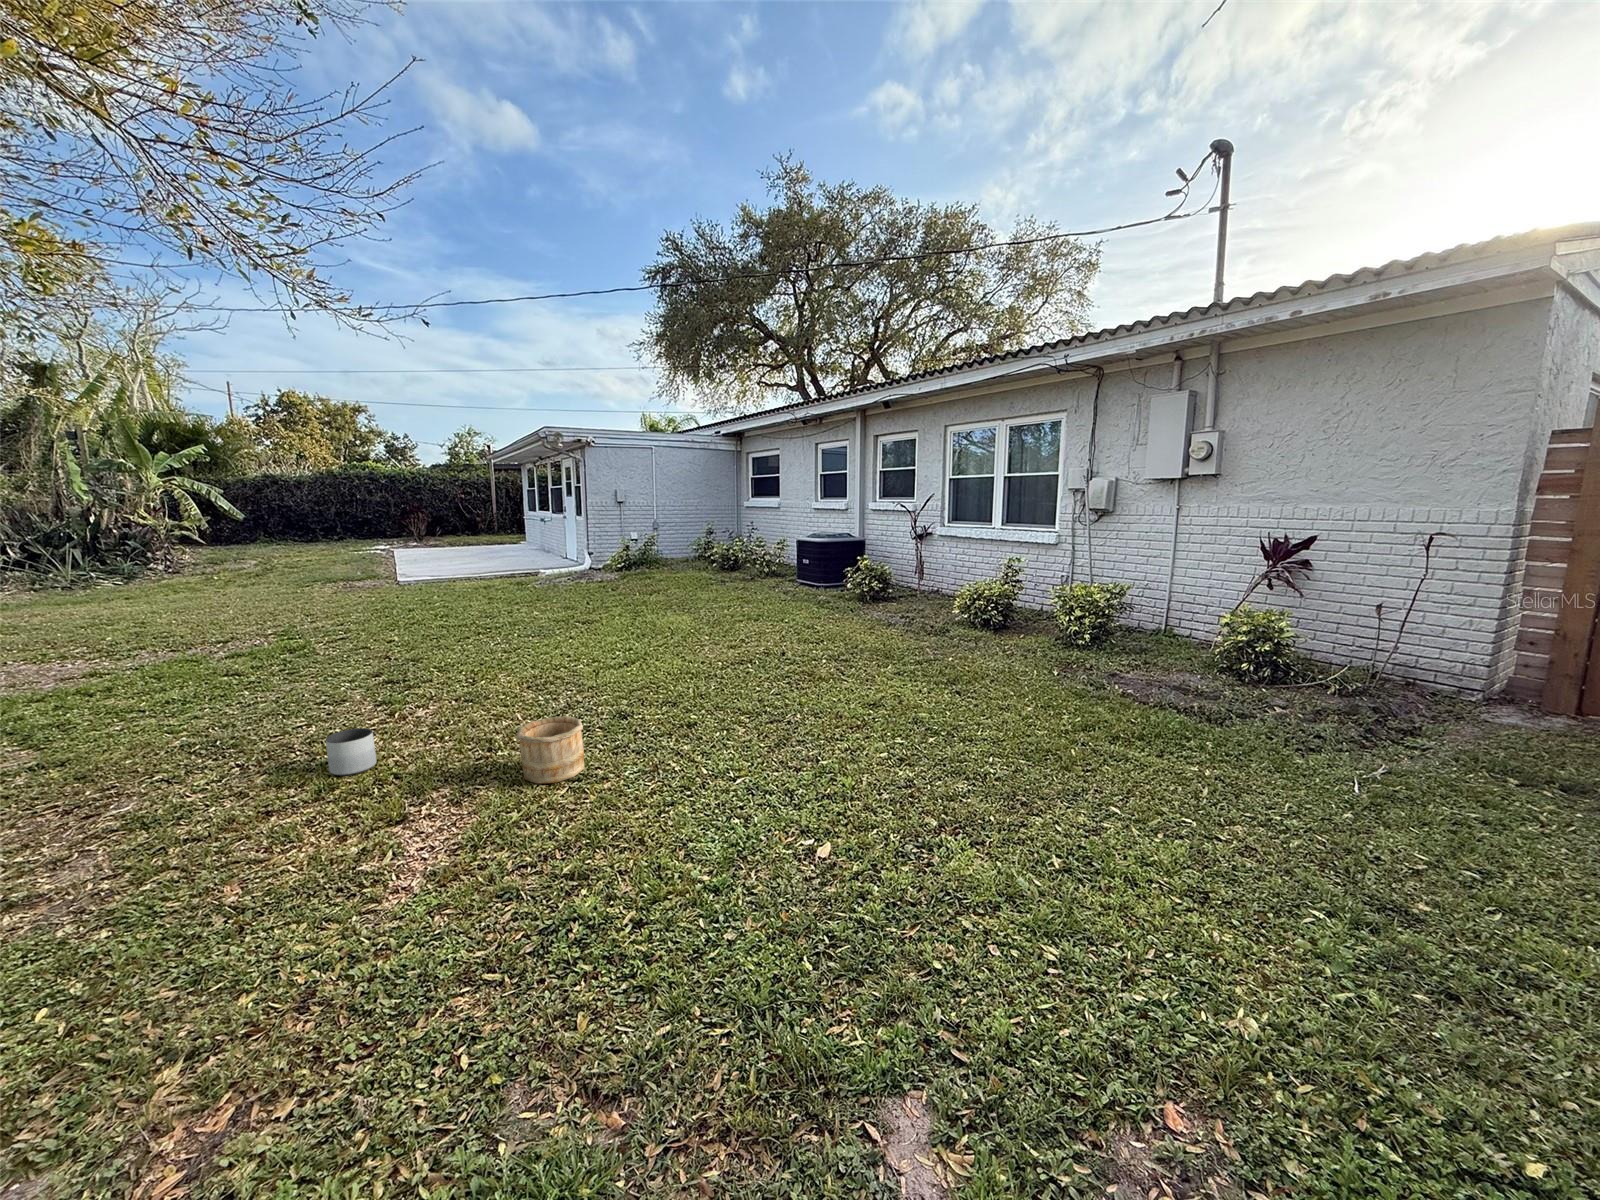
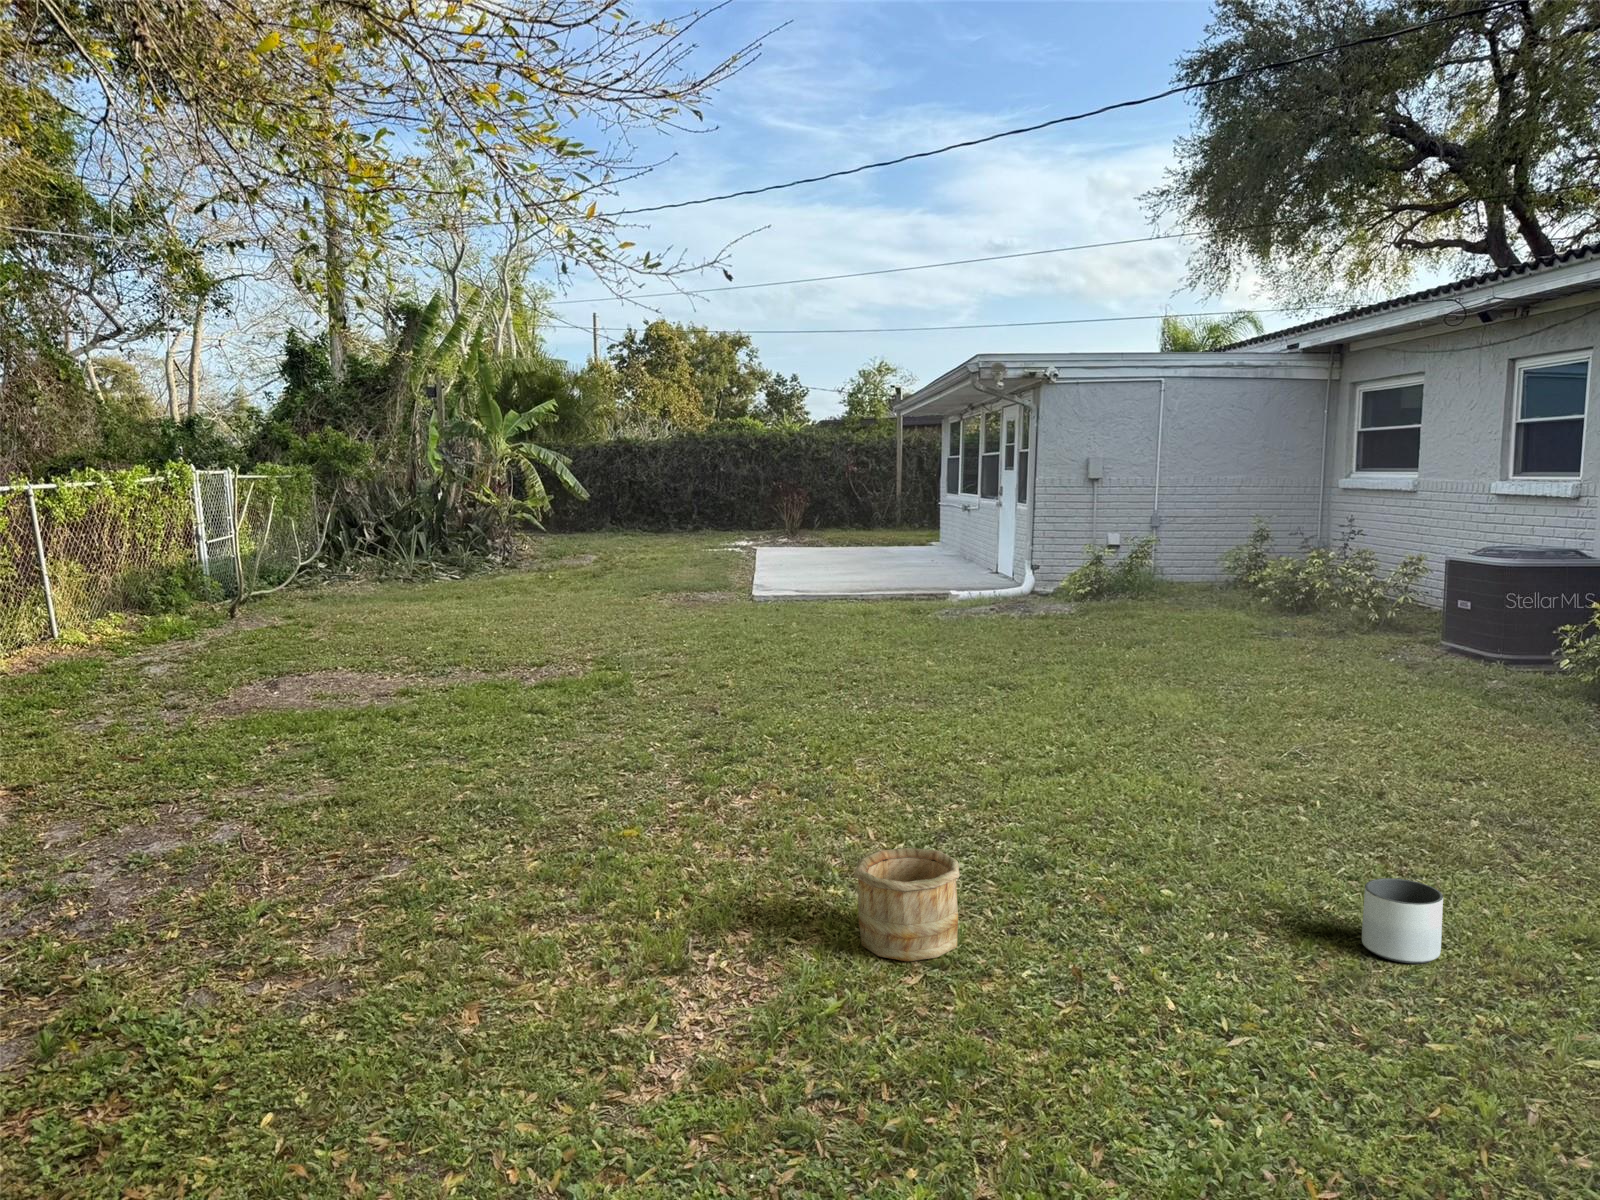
planter: present [326,728,377,776] -> present [1362,878,1443,963]

